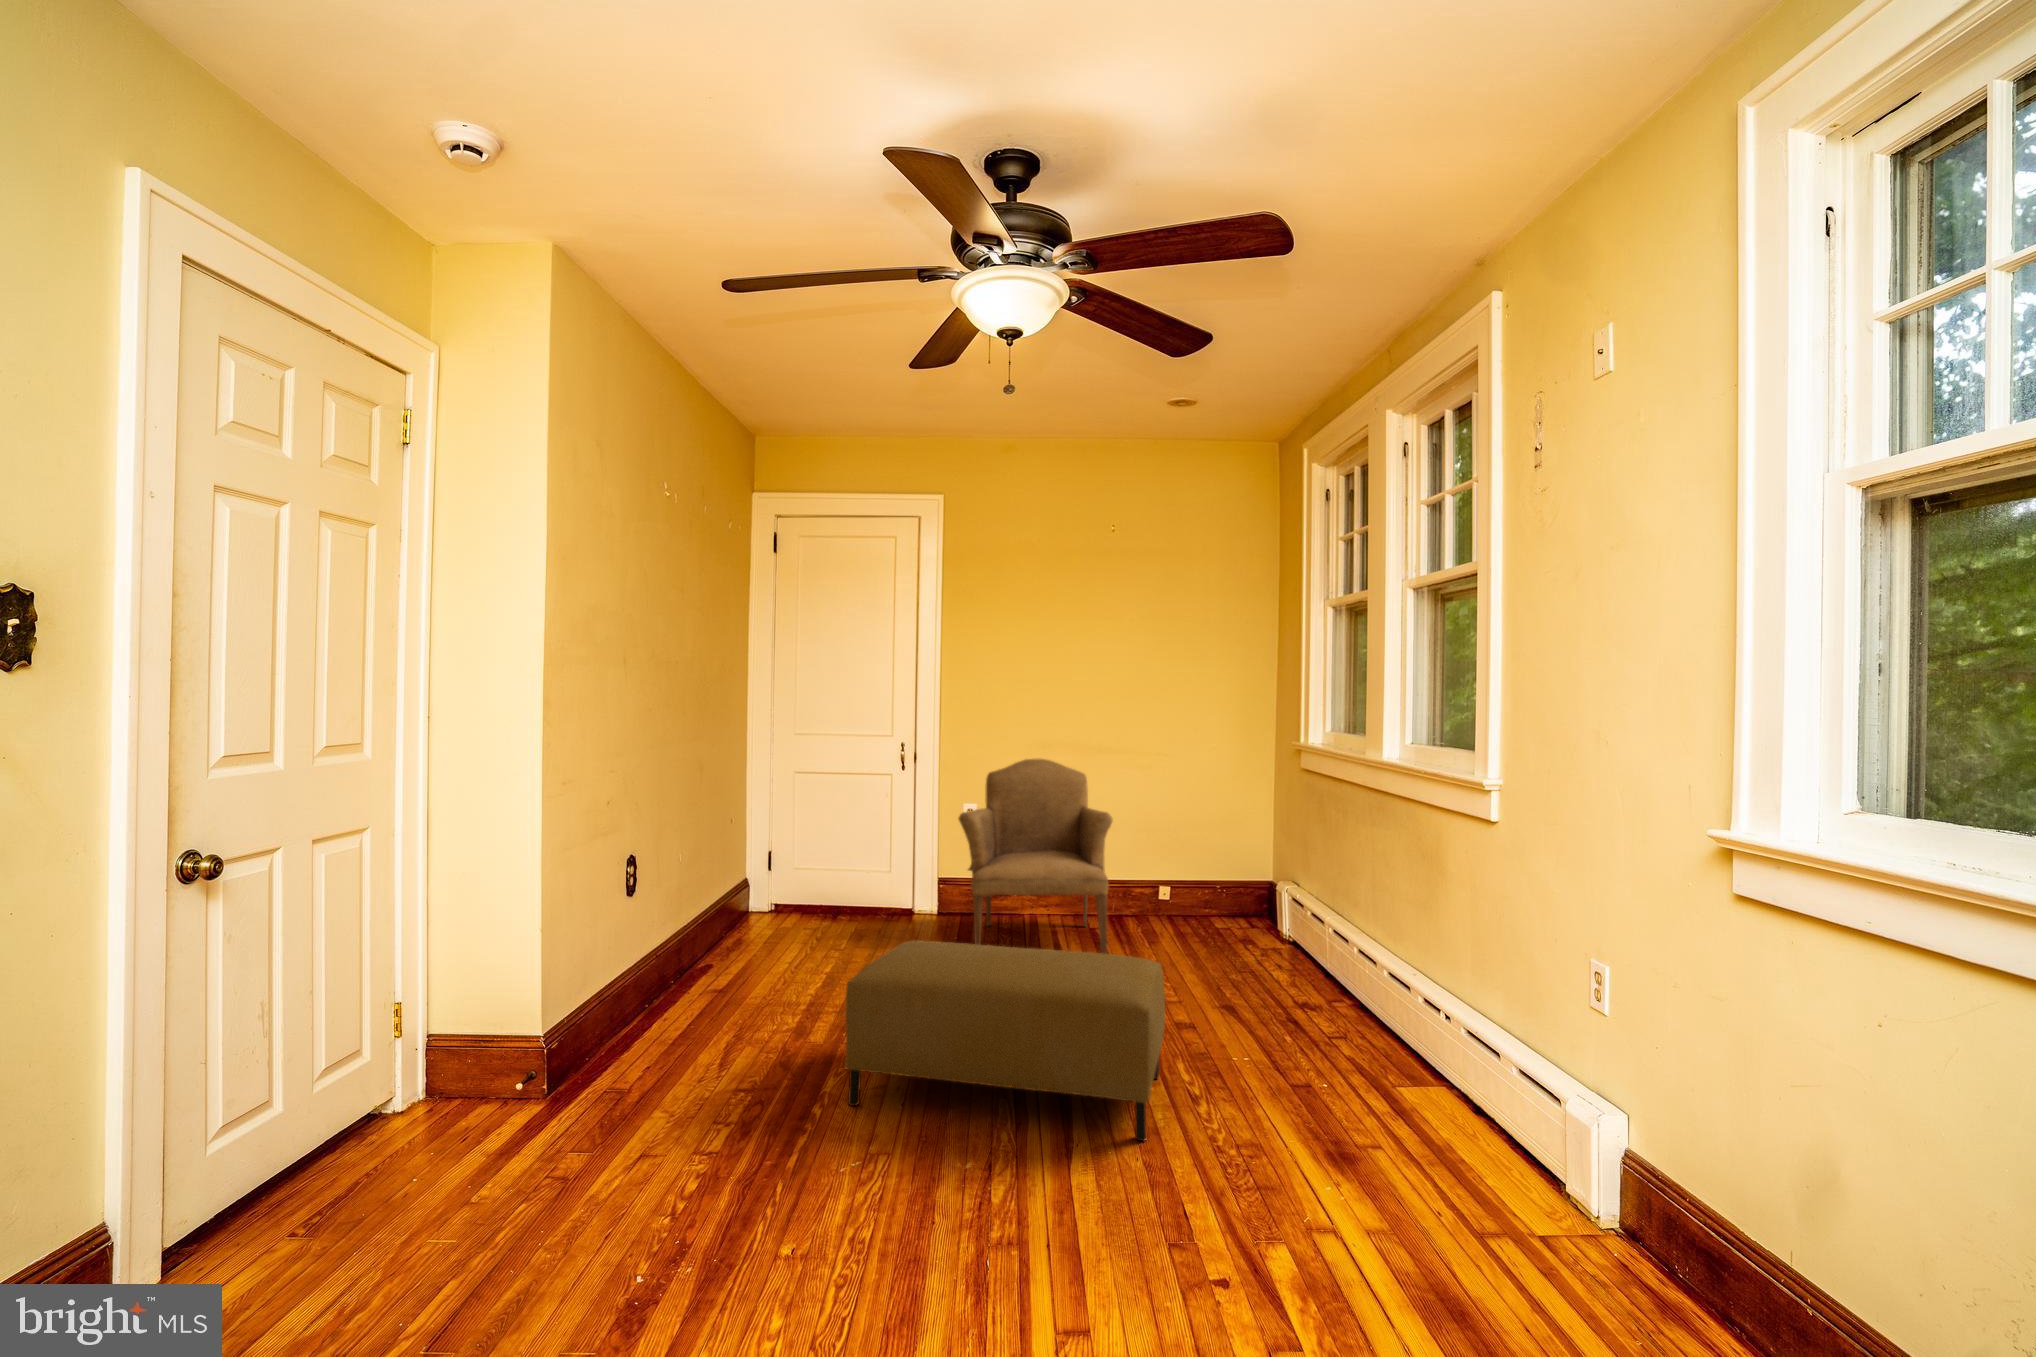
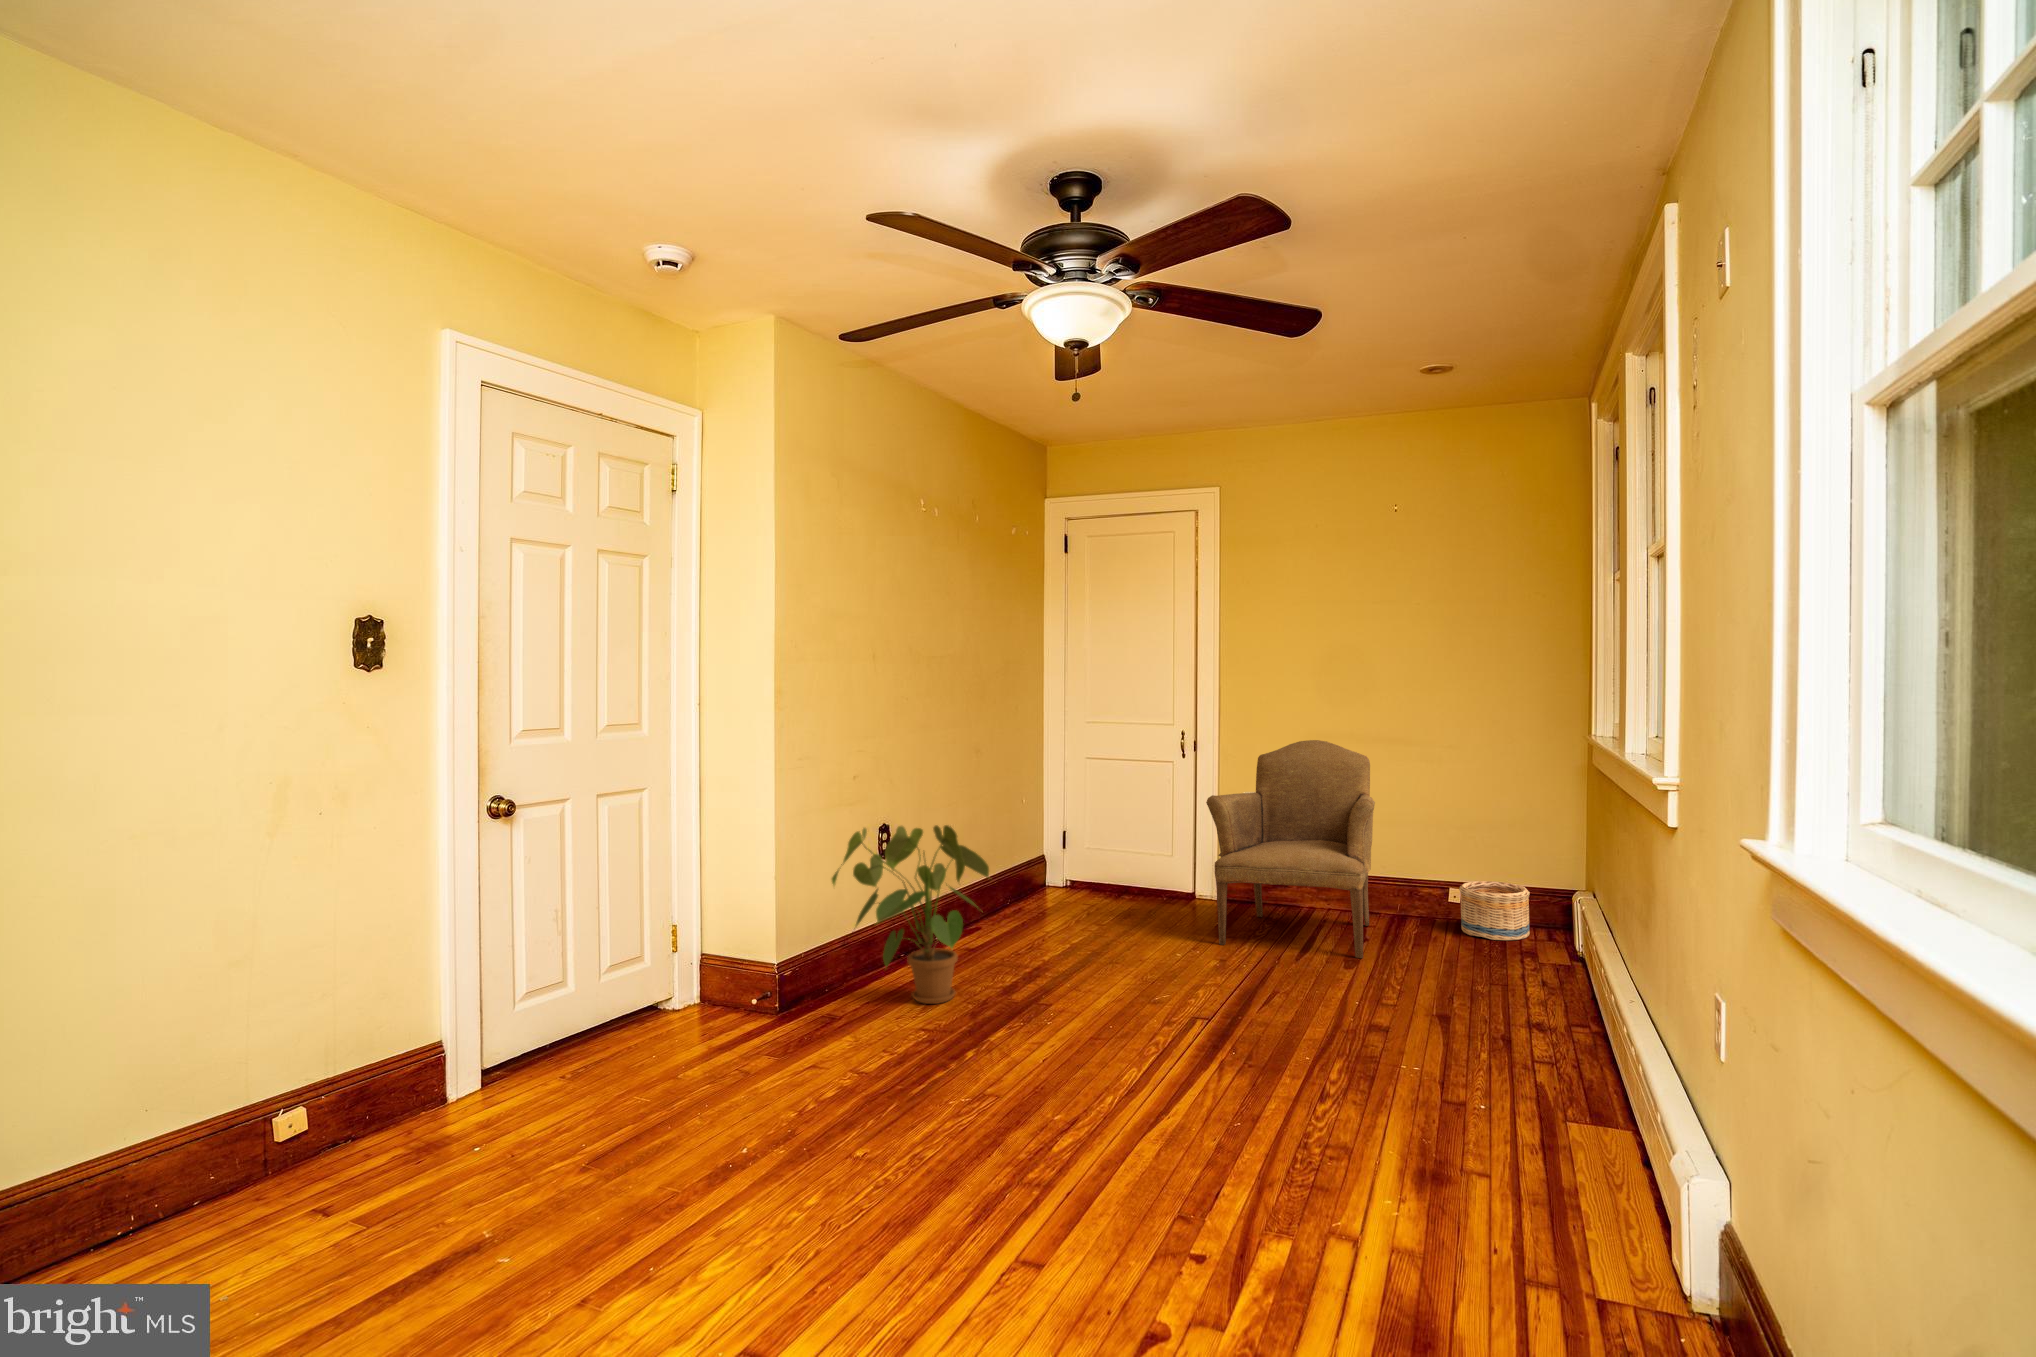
house plant: none [601,852,795,1057] -> present [832,825,989,1004]
basket: none [1160,880,1214,931] -> present [1459,881,1530,940]
ottoman: present [845,940,1165,1141] -> none [987,914,1311,1129]

